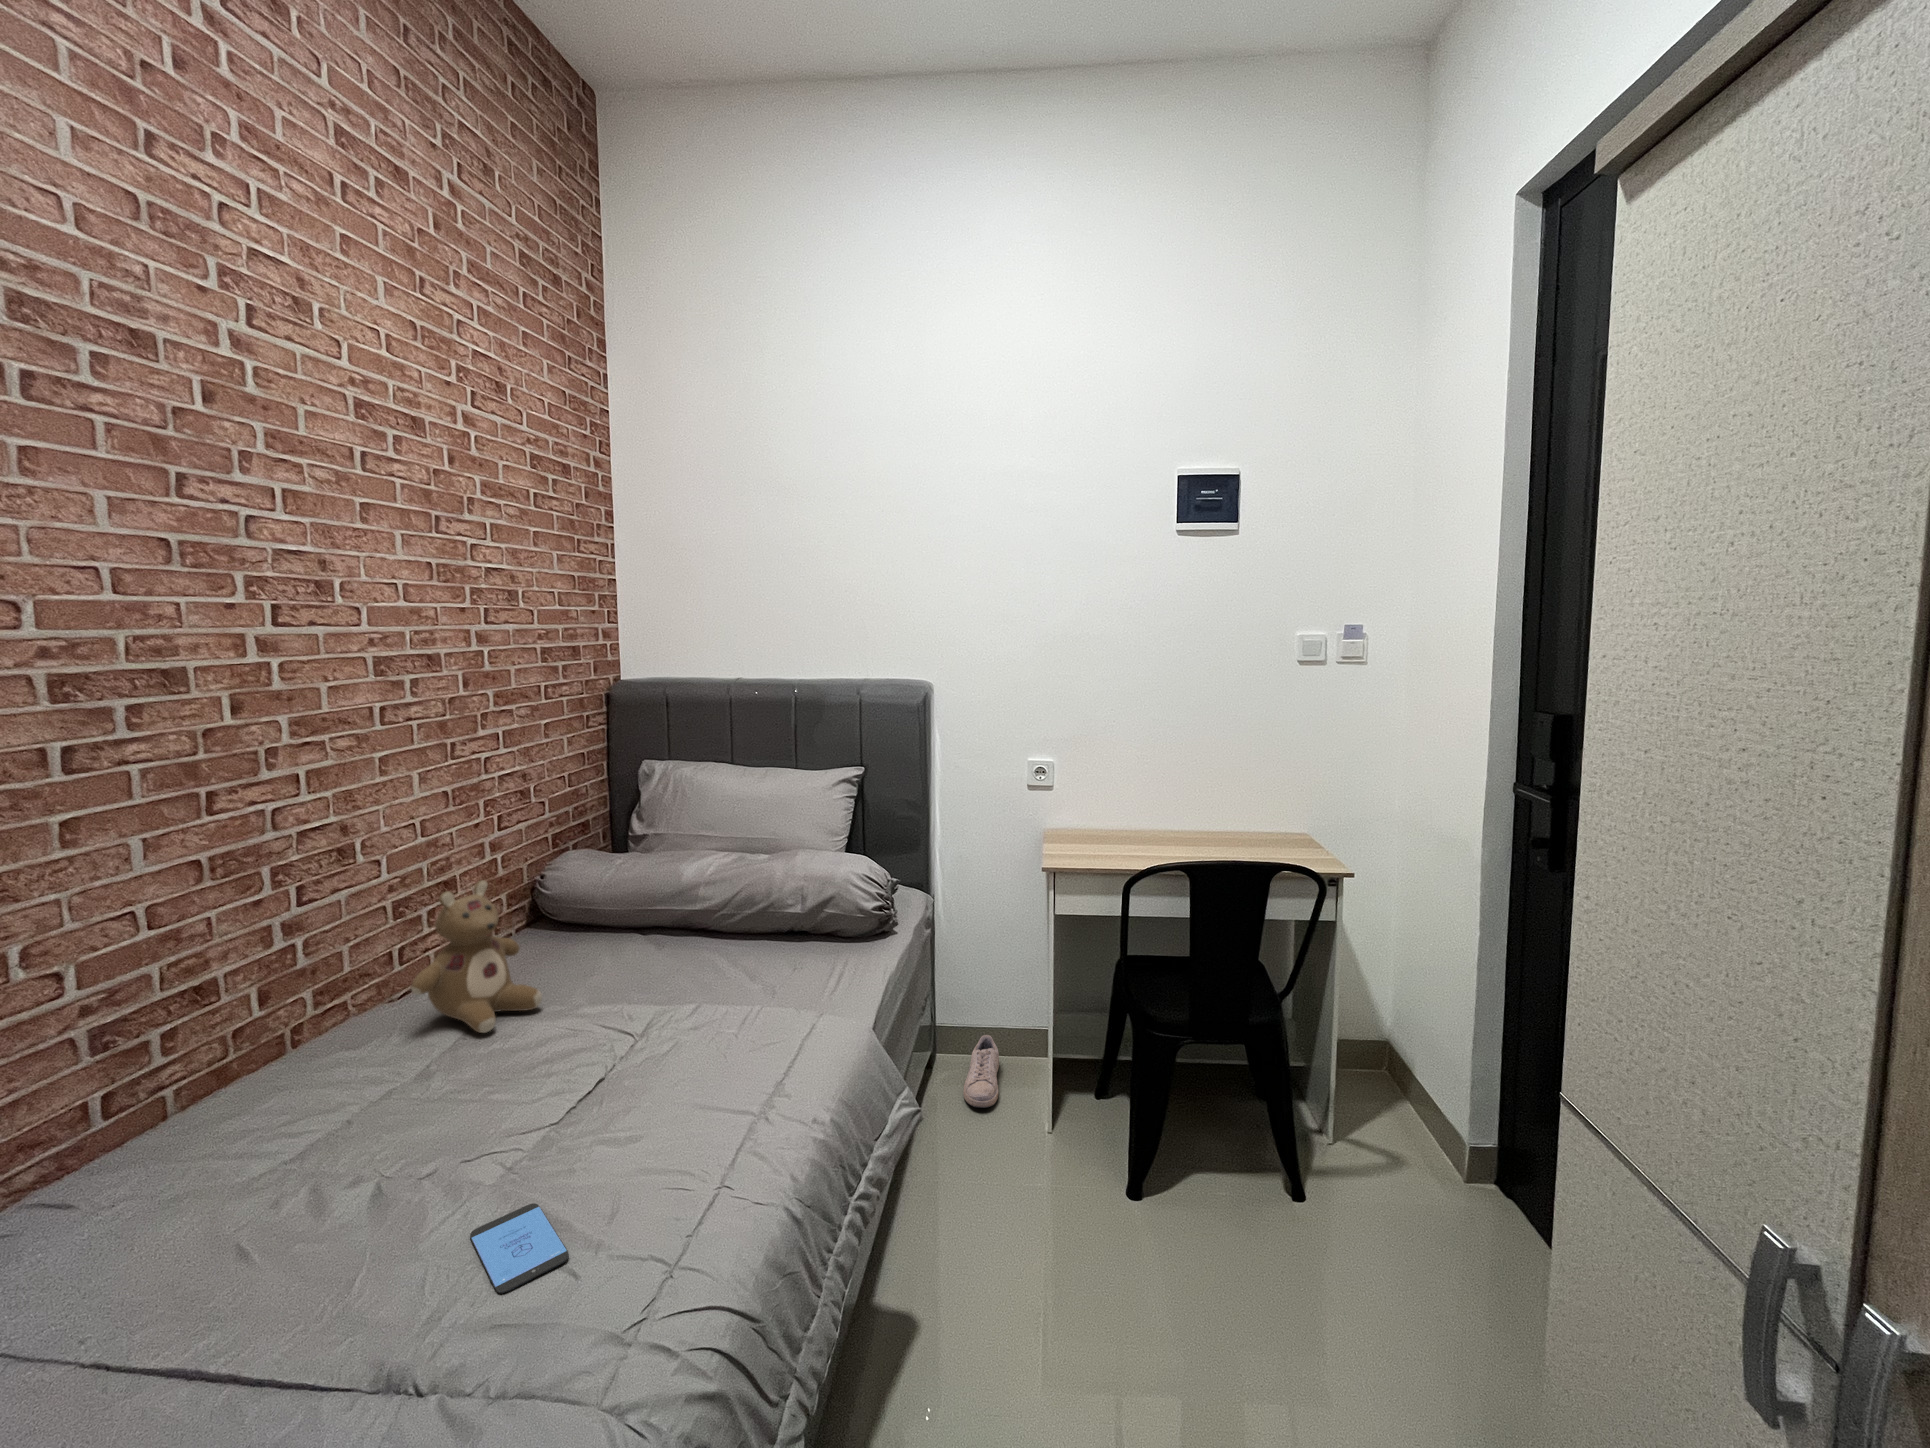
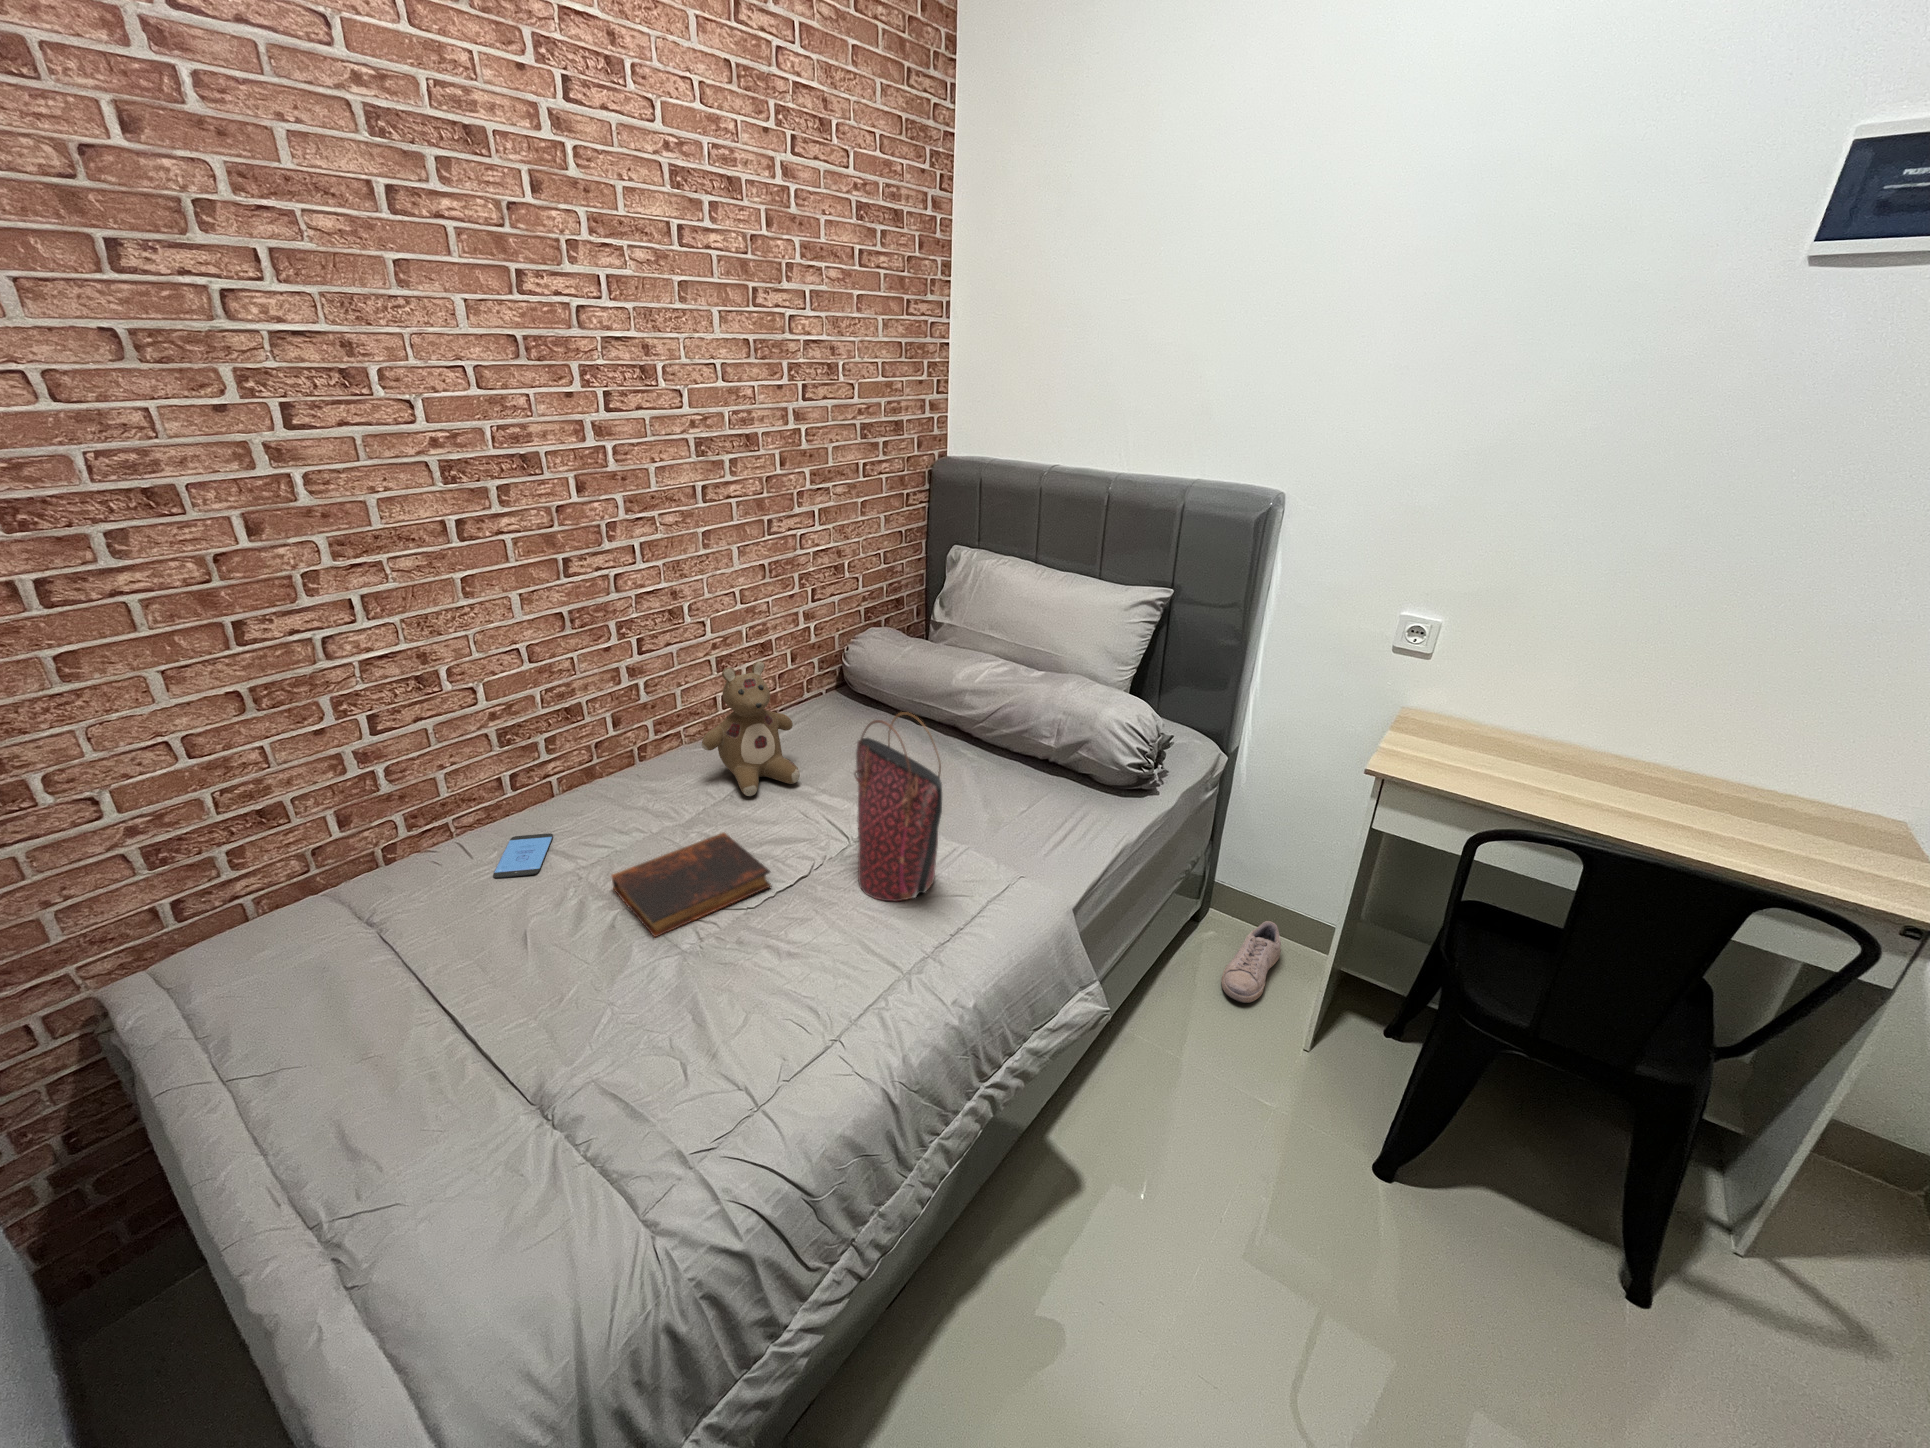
handbag: none [645,873,756,1072] -> present [854,712,942,901]
book: none [350,1064,569,1187] -> present [612,833,771,937]
smartphone: present [470,1203,569,1293] -> present [493,833,553,878]

